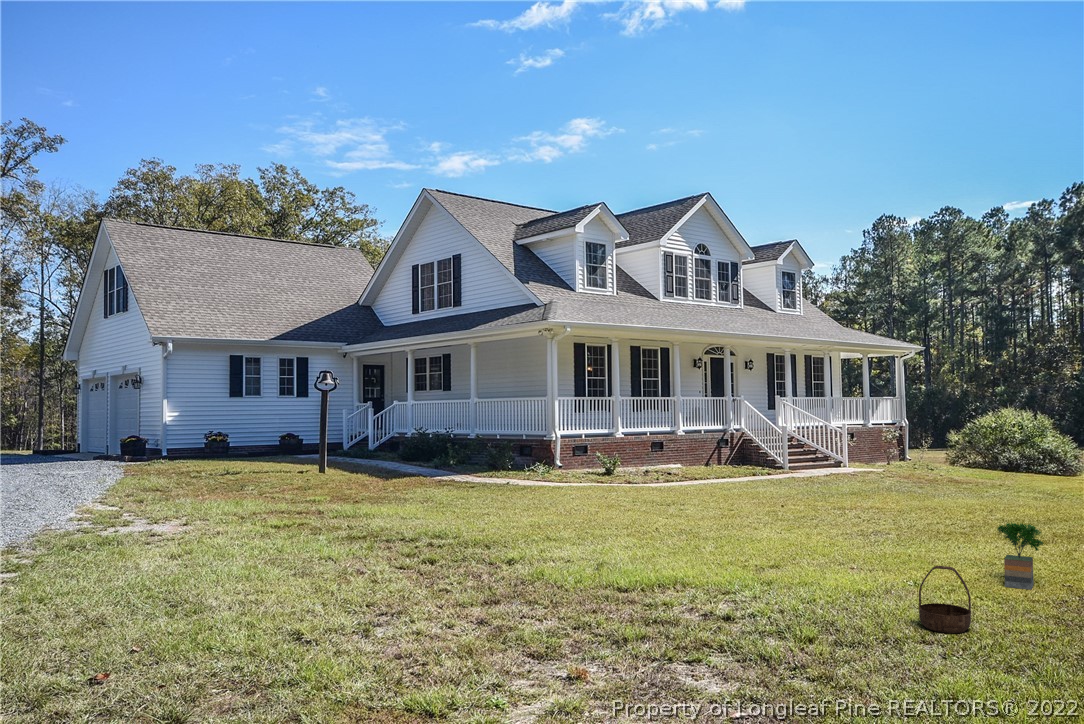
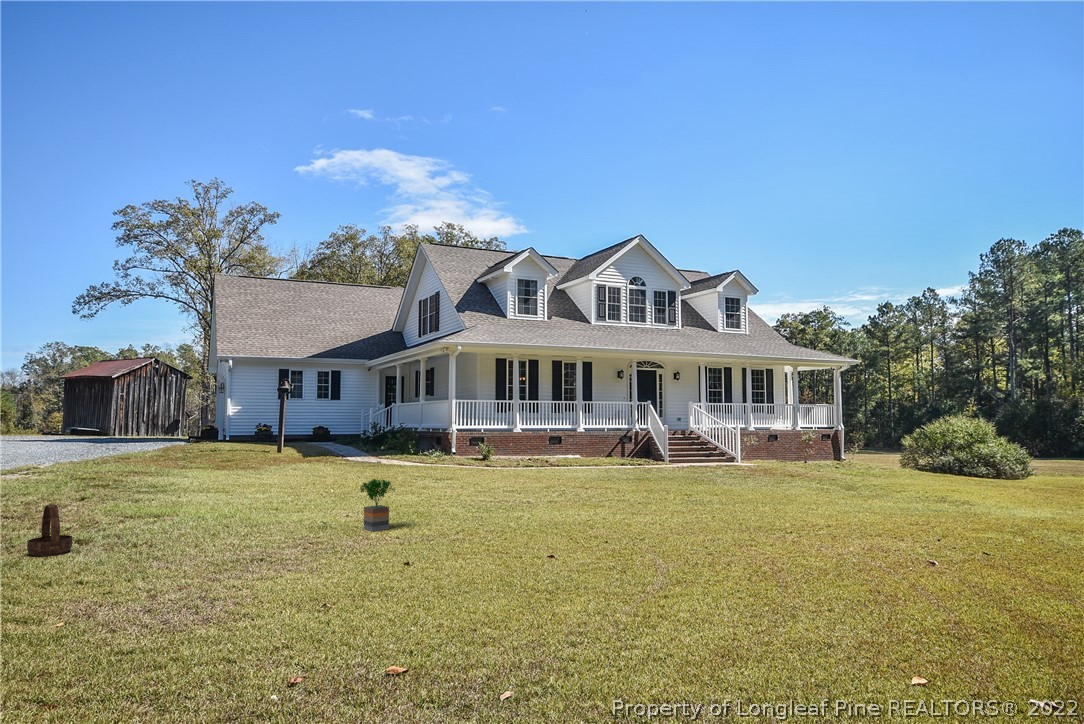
basket: present [919,566,971,633] -> present [27,504,72,556]

